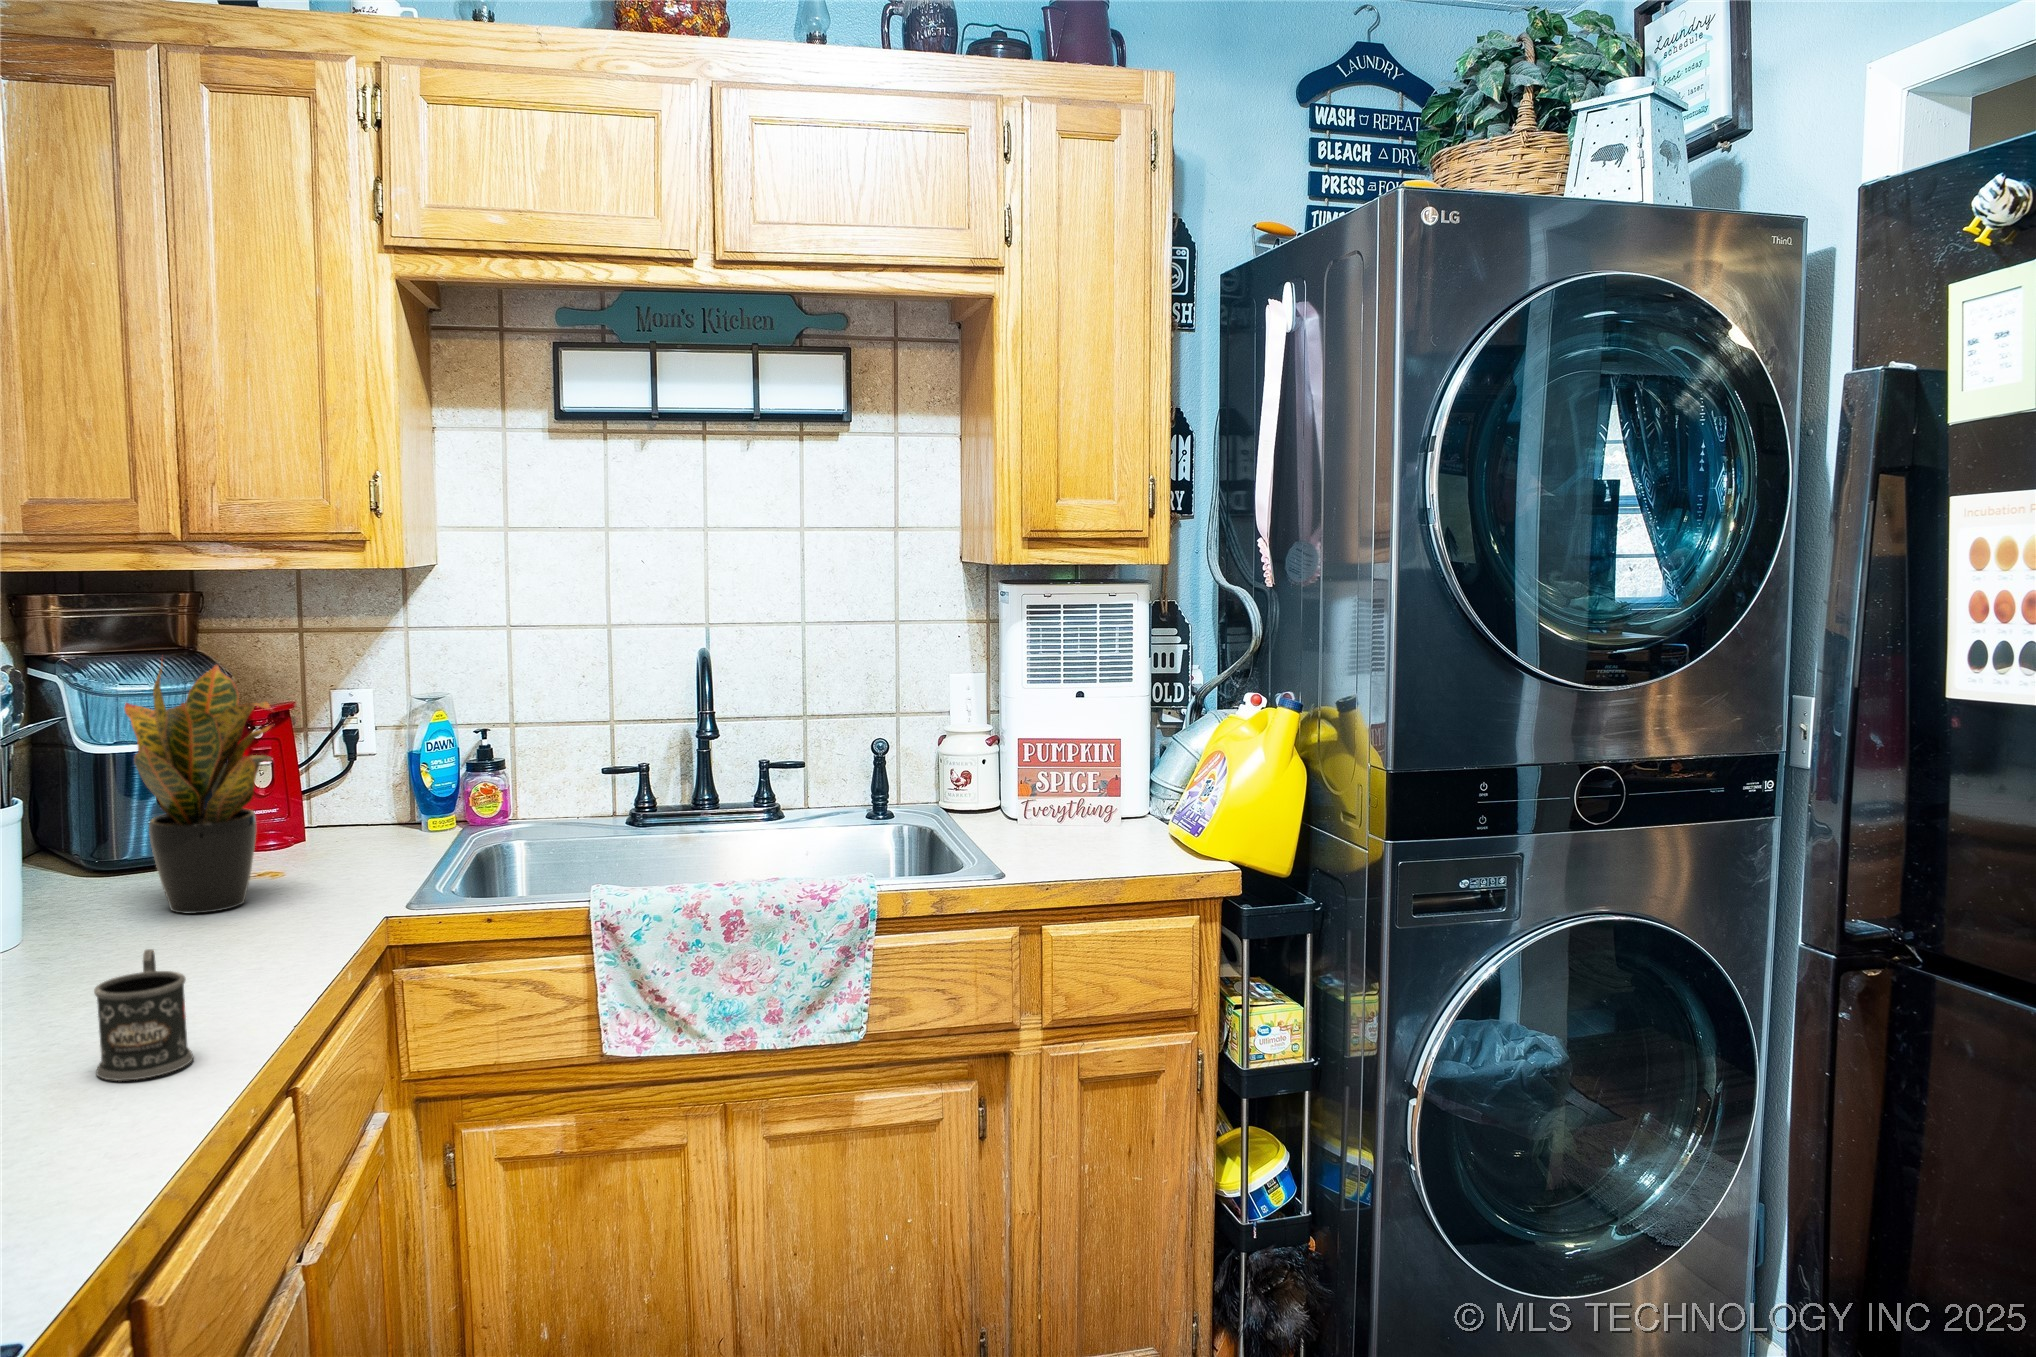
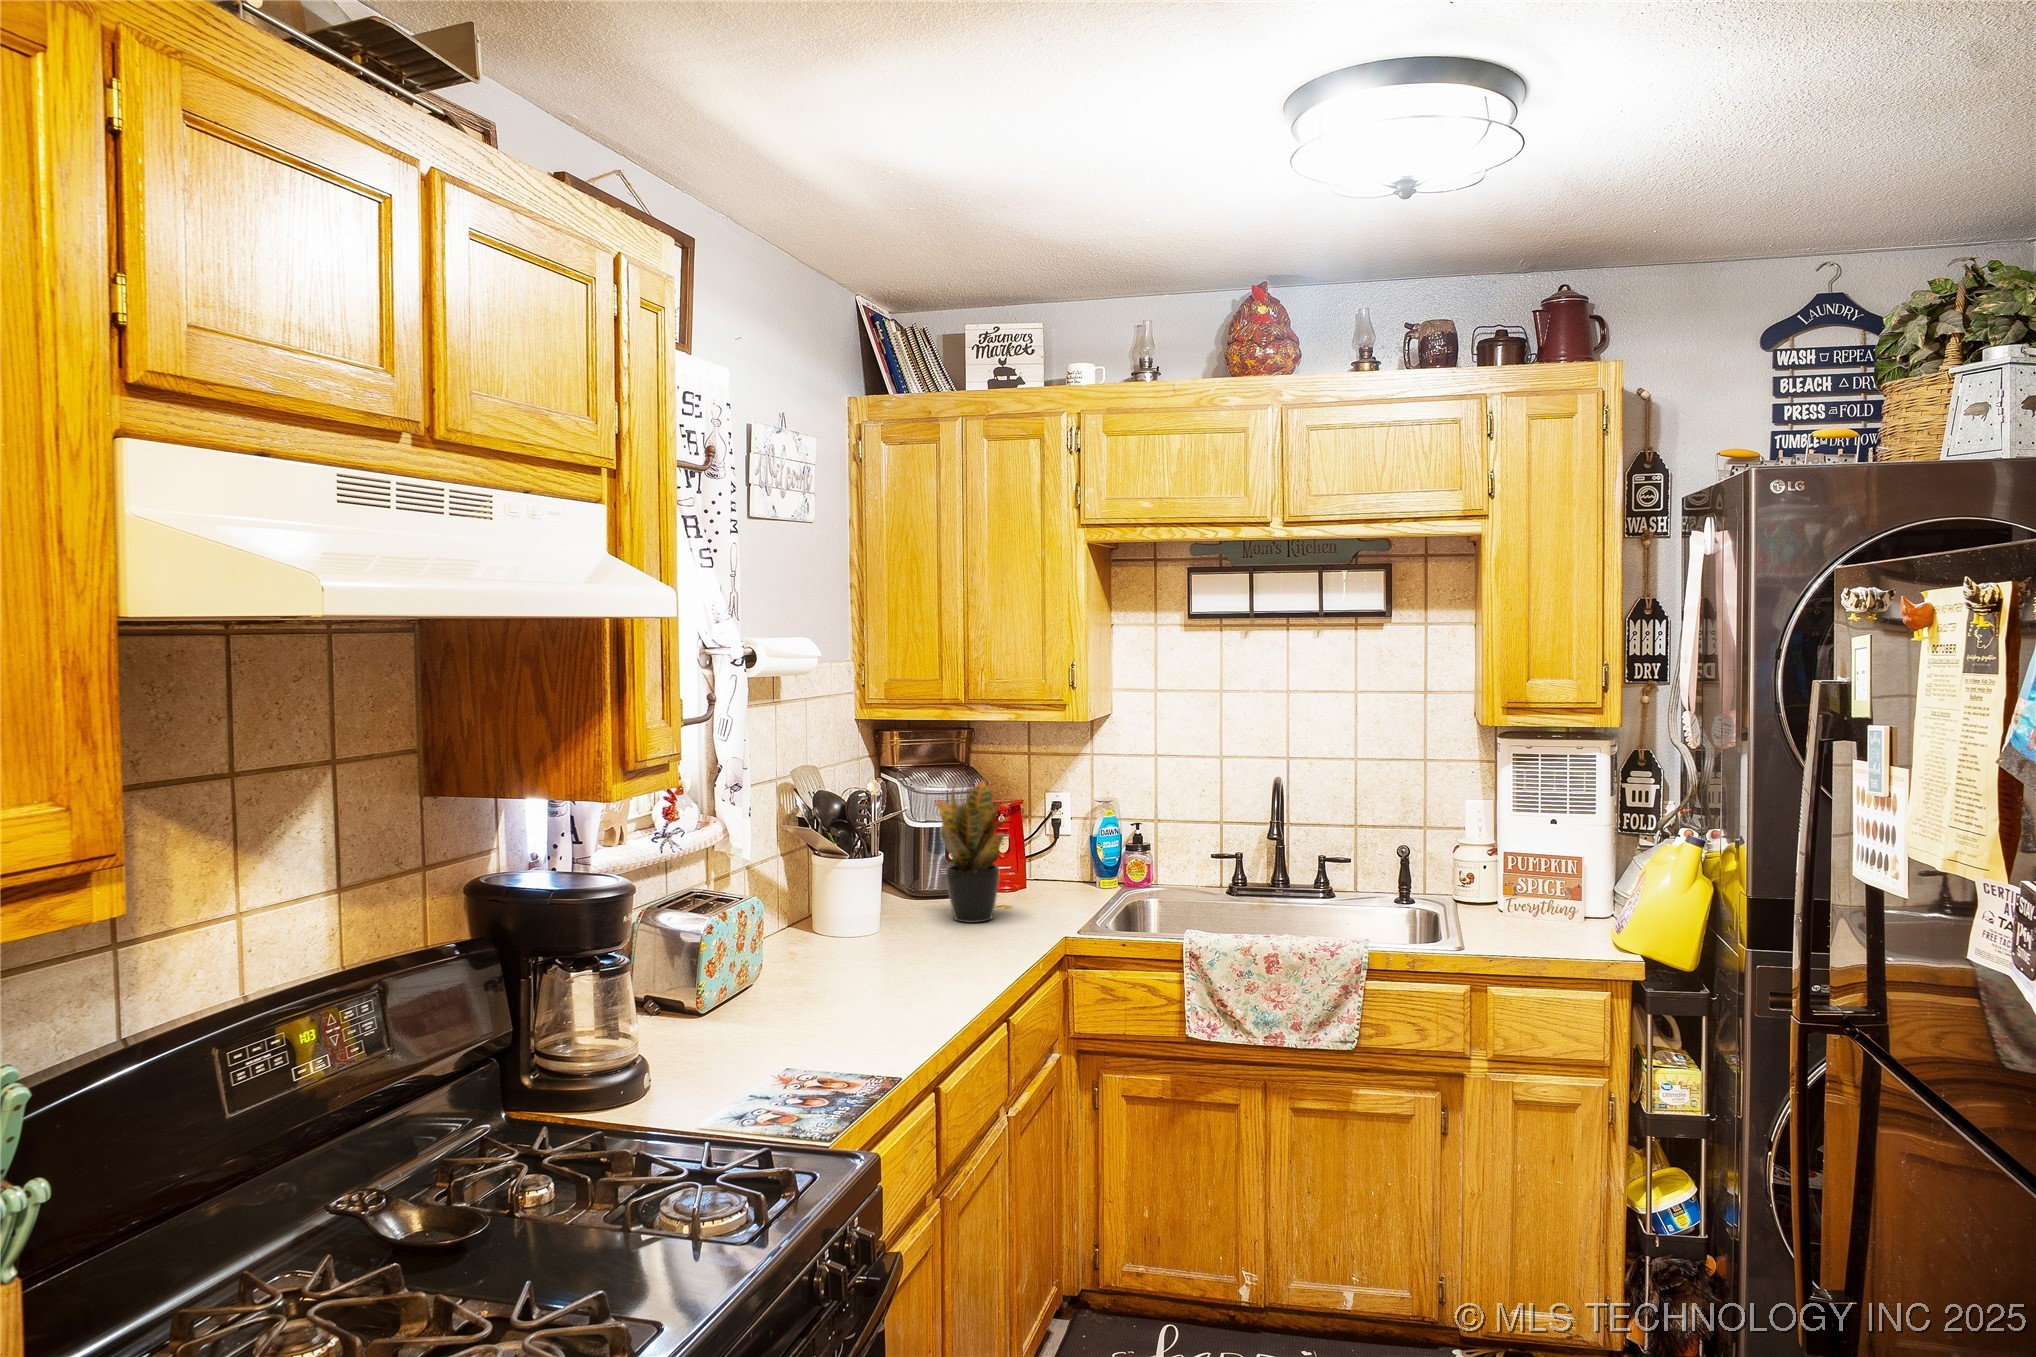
mug: present [94,949,193,1081] -> none [919,935,962,1000]

